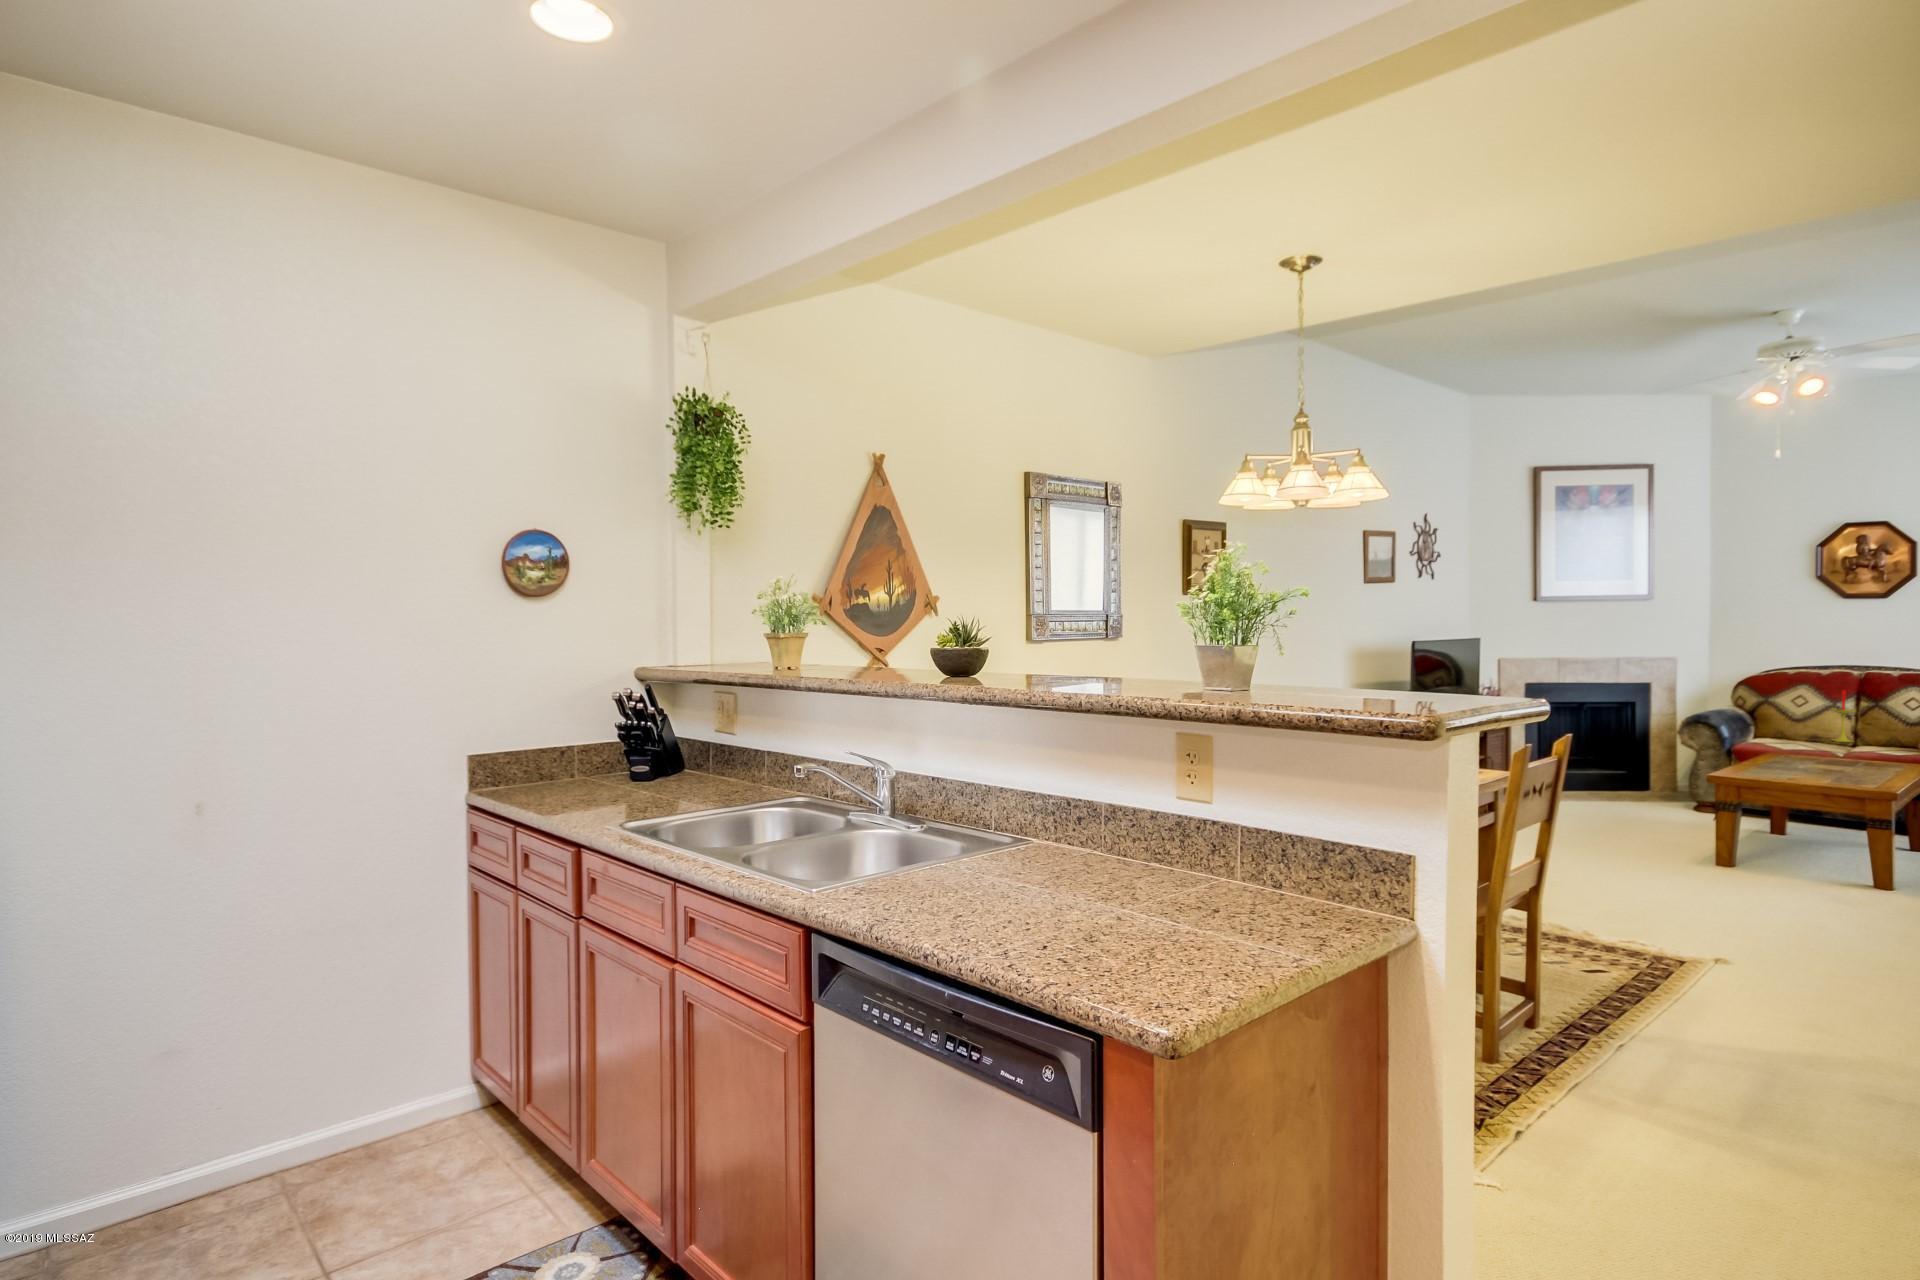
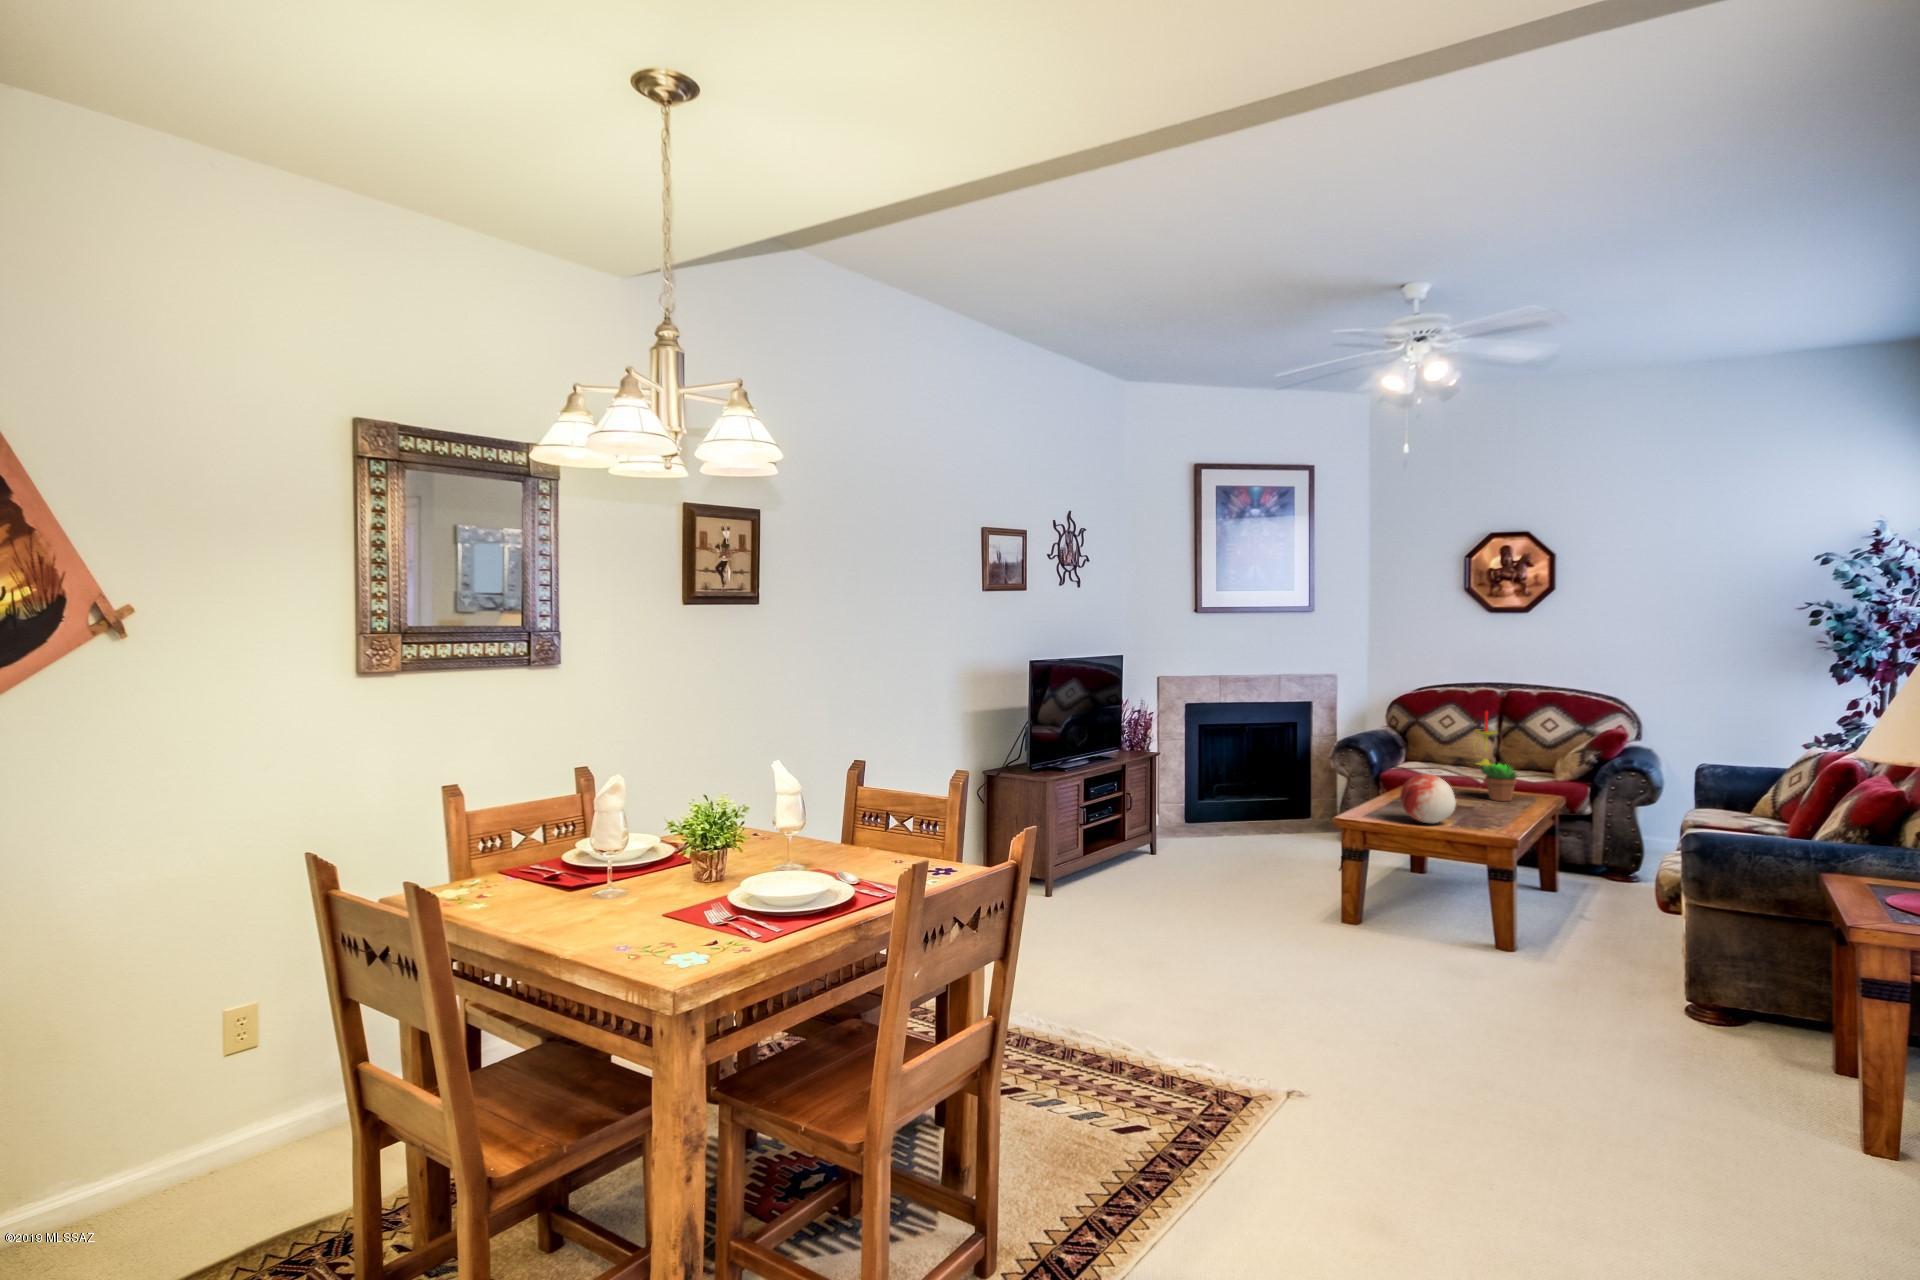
succulent plant: none [1847,731,1892,766] -> present [1481,764,1518,801]
decorative orb: none [1777,735,1833,778] -> present [1400,774,1456,823]

